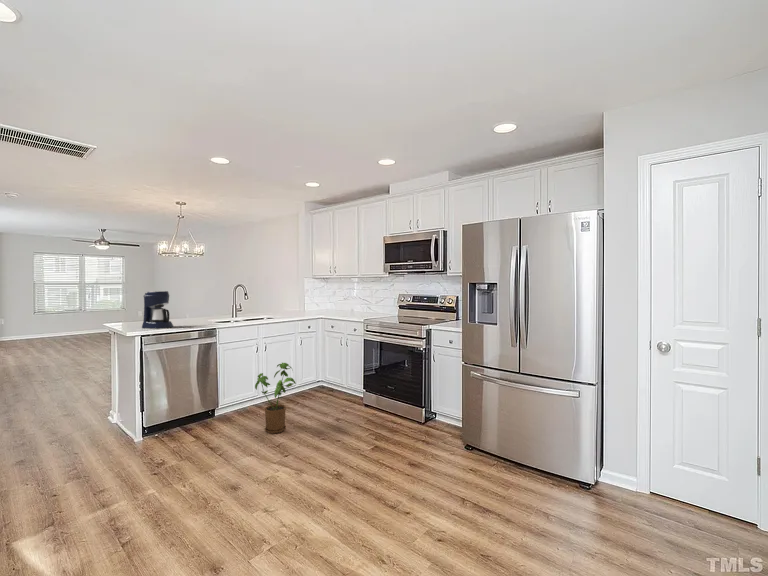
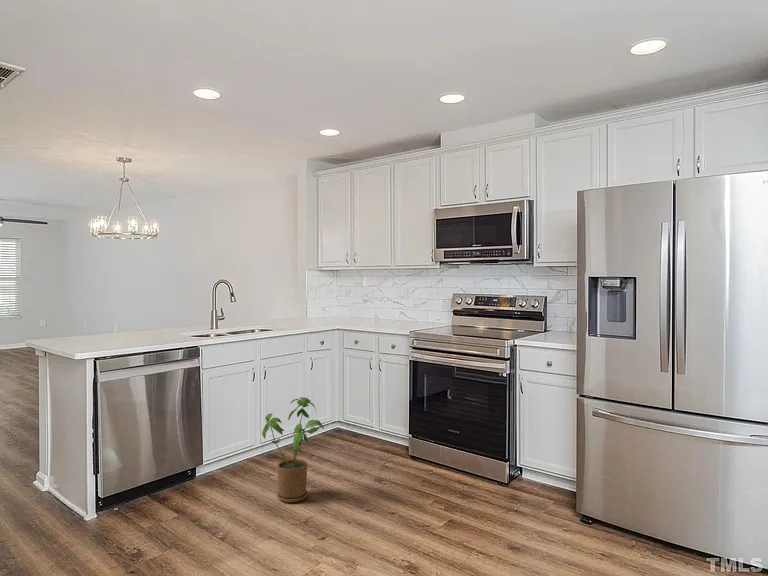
coffee maker: present [142,291,173,328] -> none [88,293,135,349]

